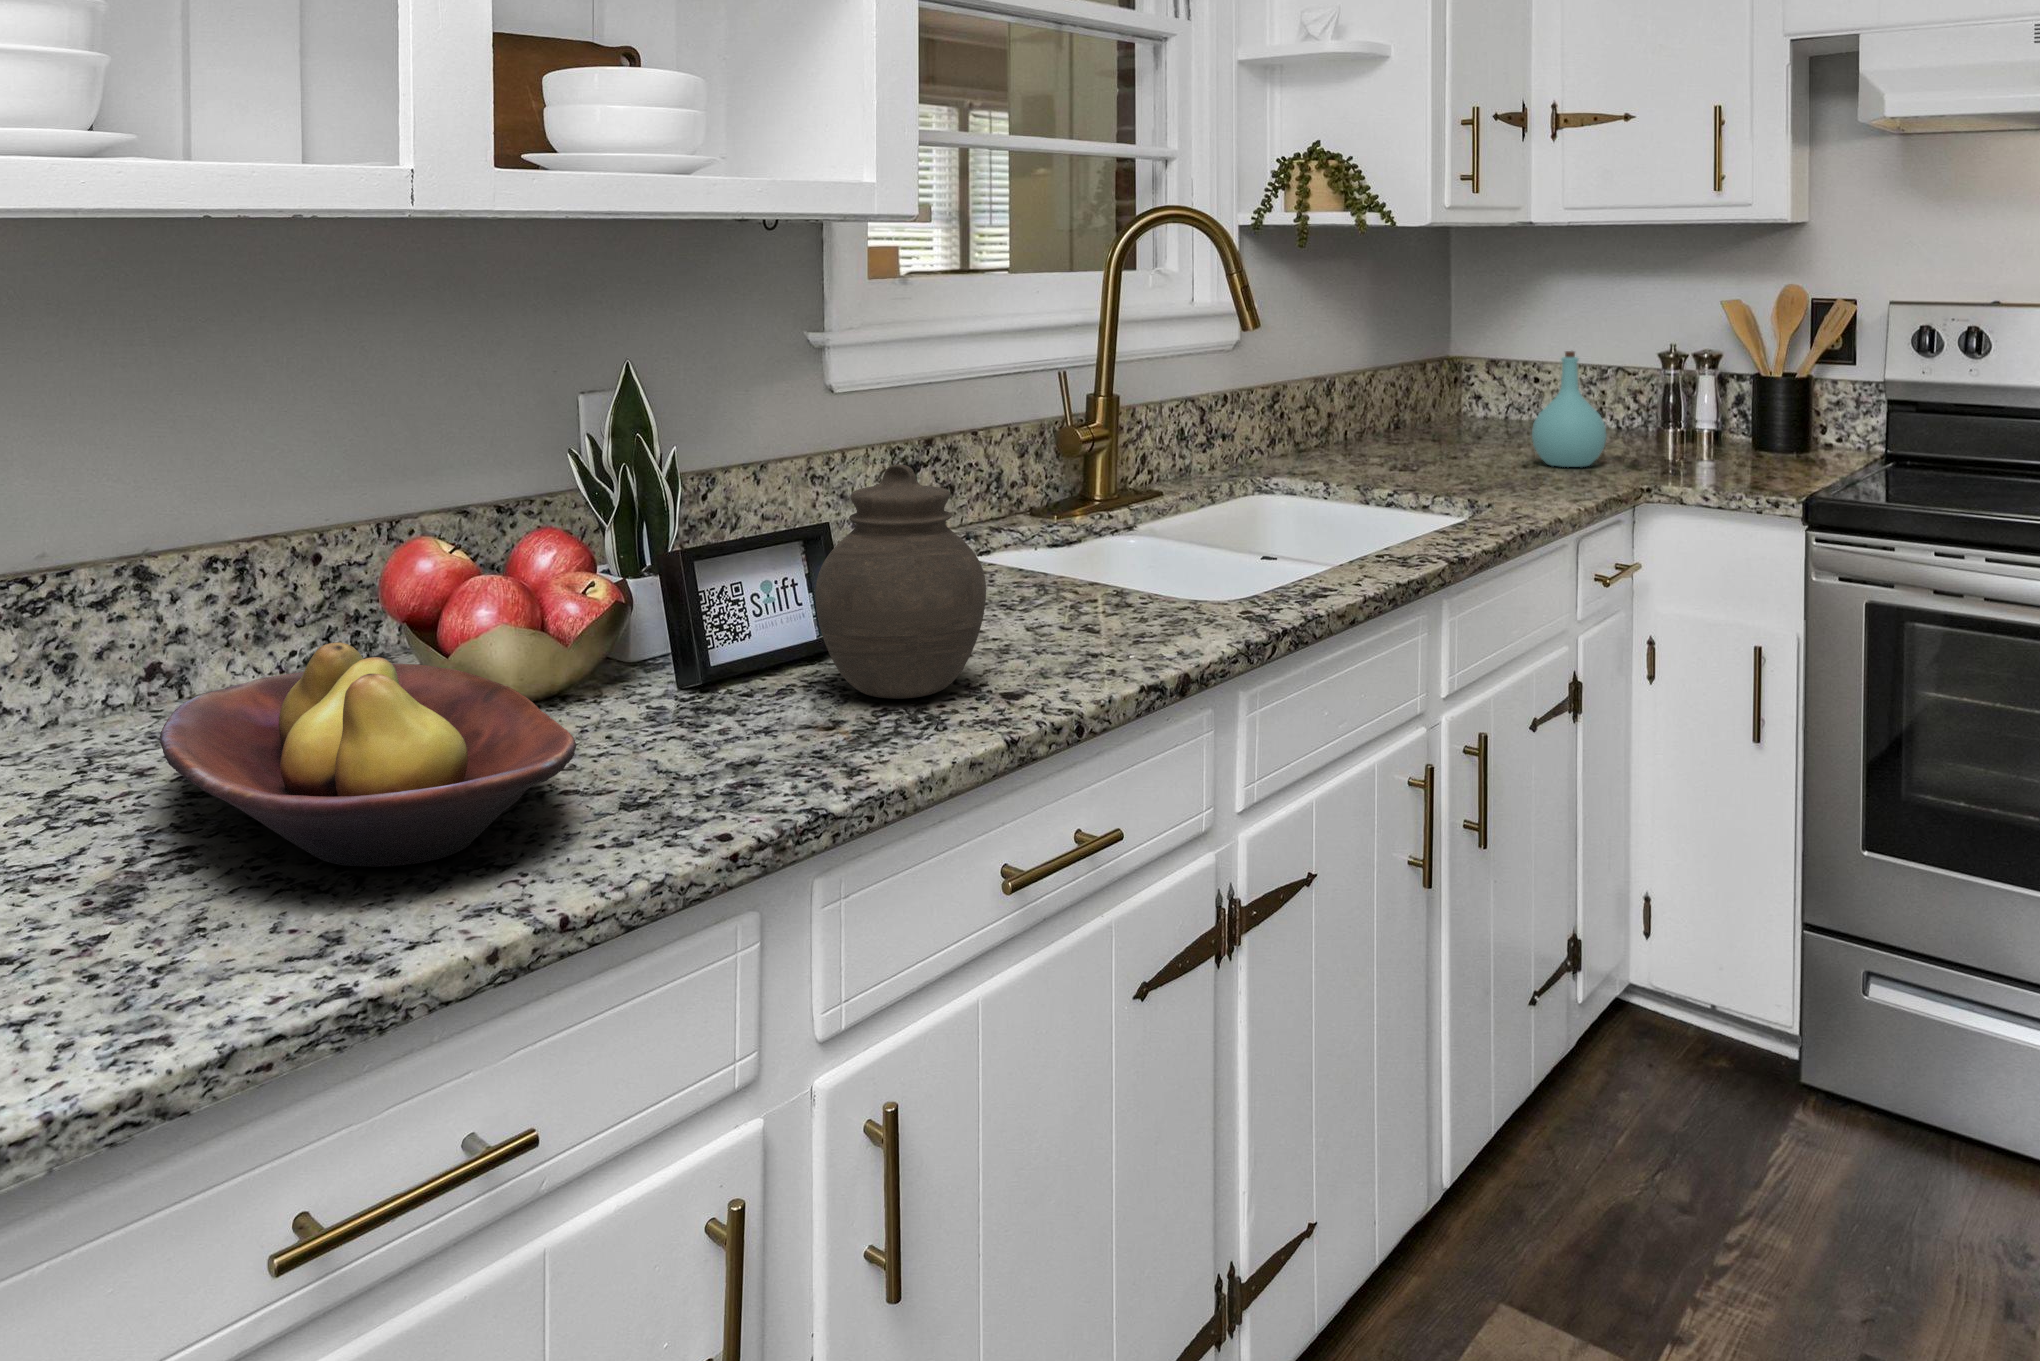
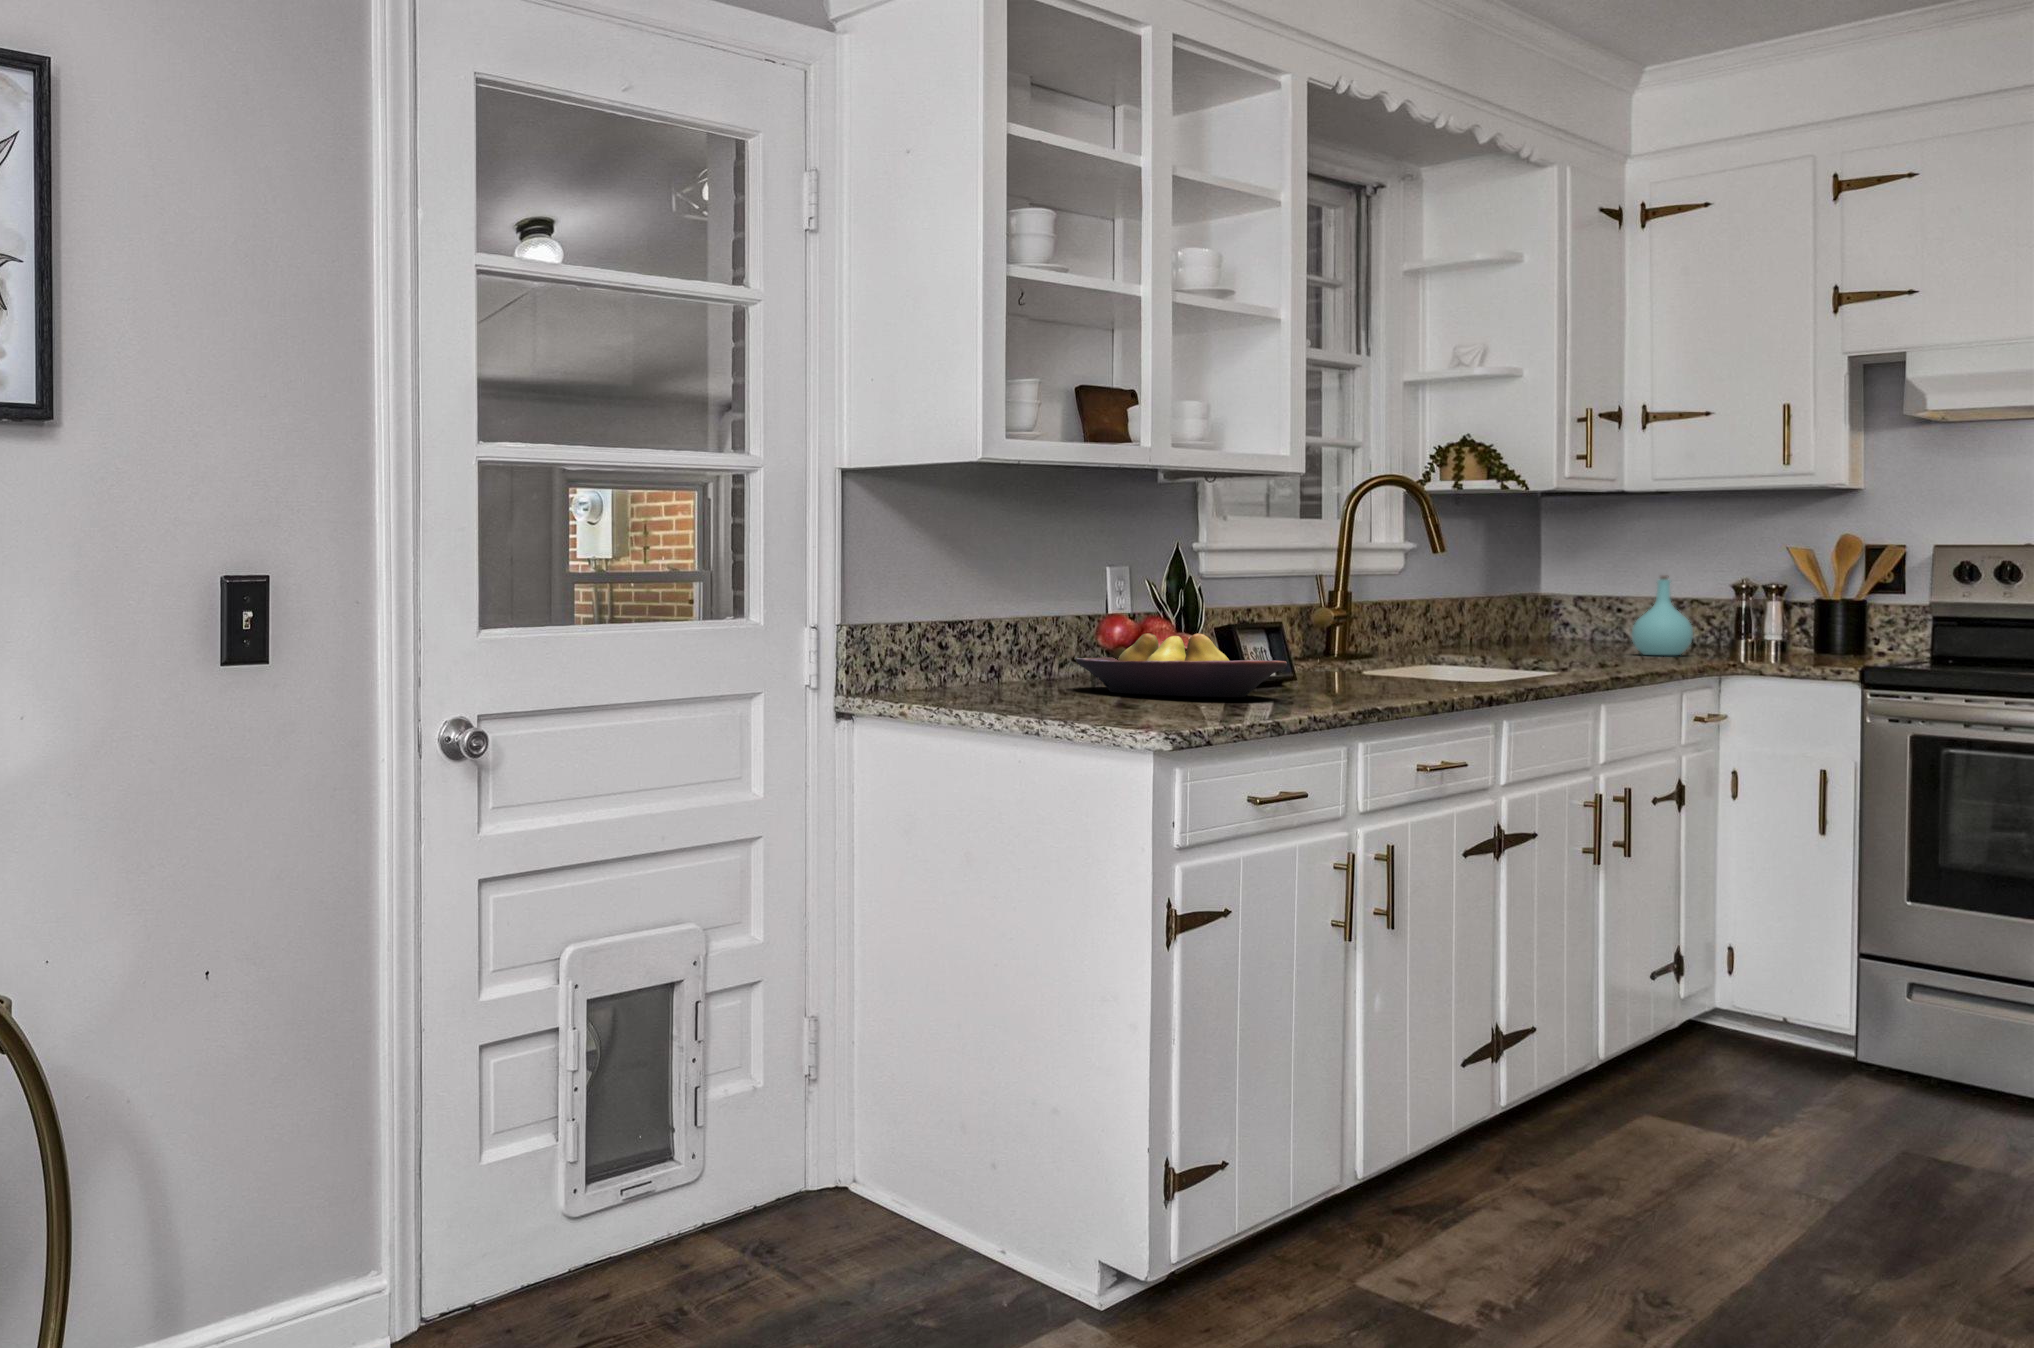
jar: present [815,464,986,699] -> none [1305,580,1394,687]

